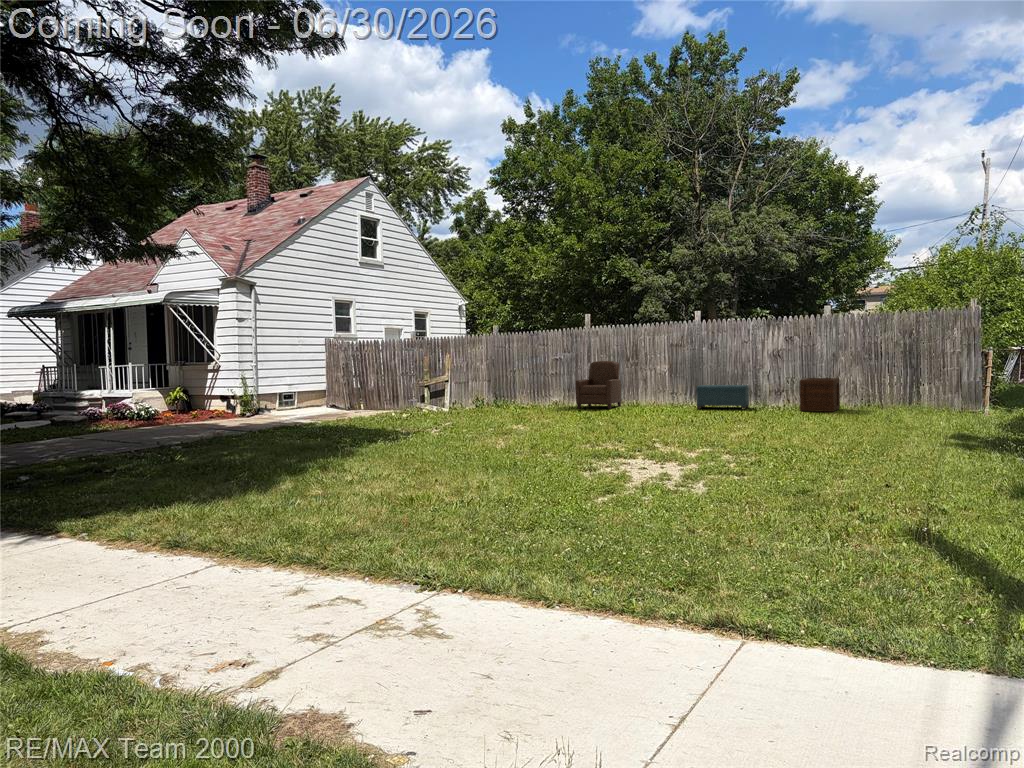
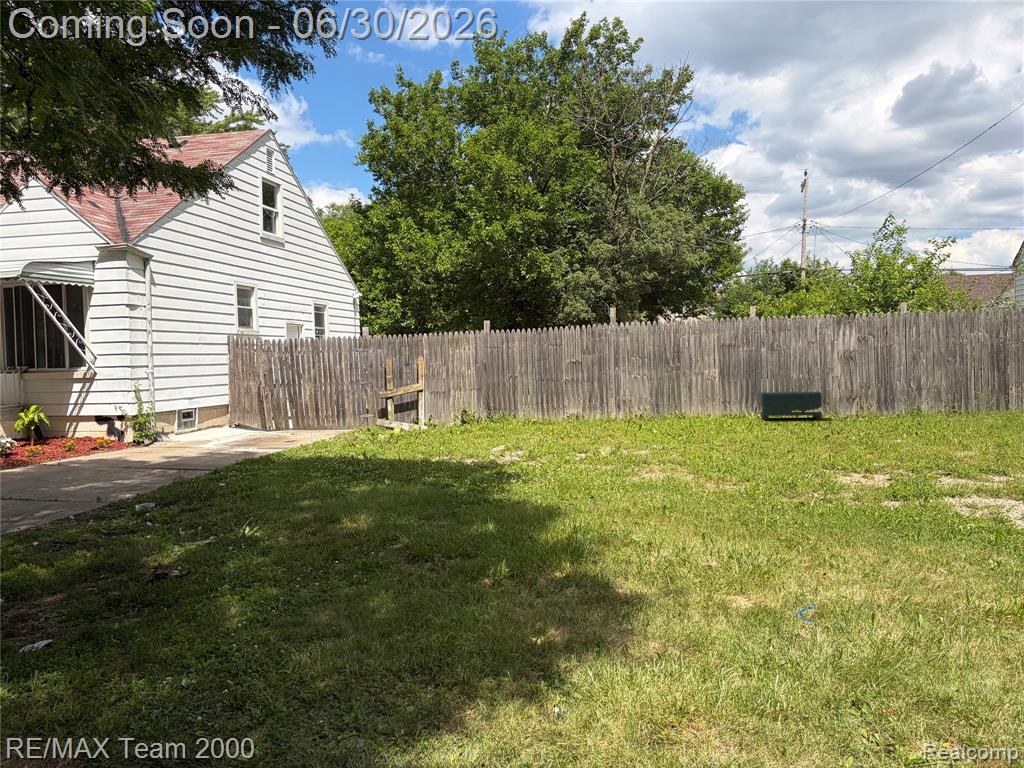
chair: present [576,361,621,409] -> none [614,365,662,423]
wooden crate: present [799,378,840,412] -> none [884,382,929,420]

